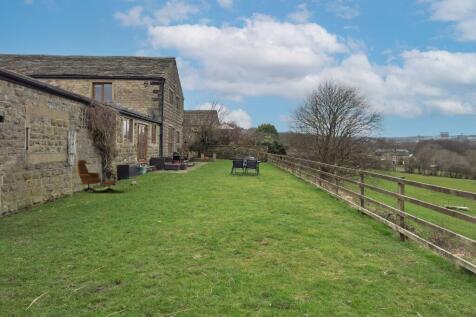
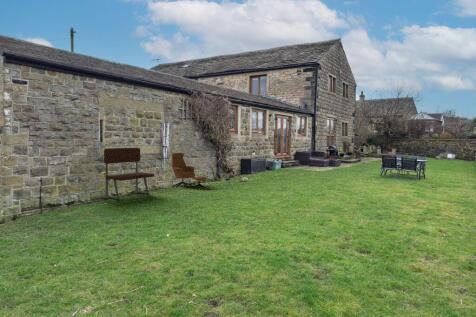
bench: none [34,156,80,207] -> present [104,148,154,200]

